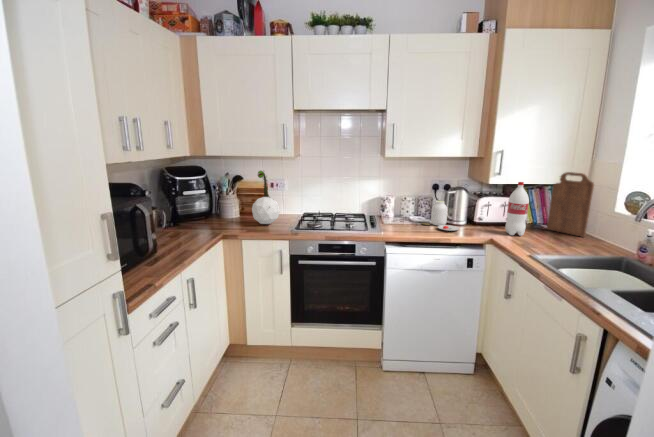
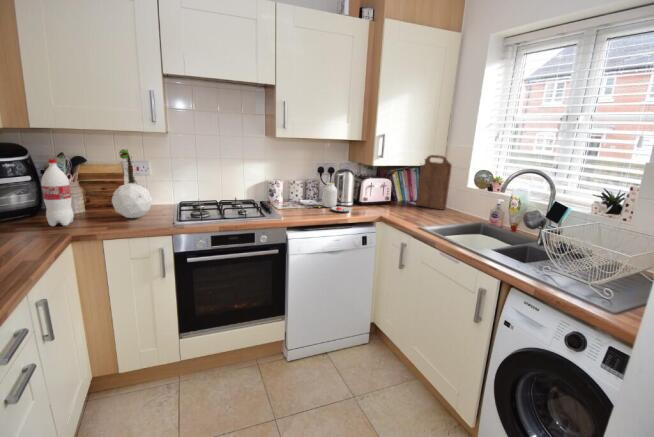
bottle: present [505,182,529,236] -> present [41,159,74,226]

